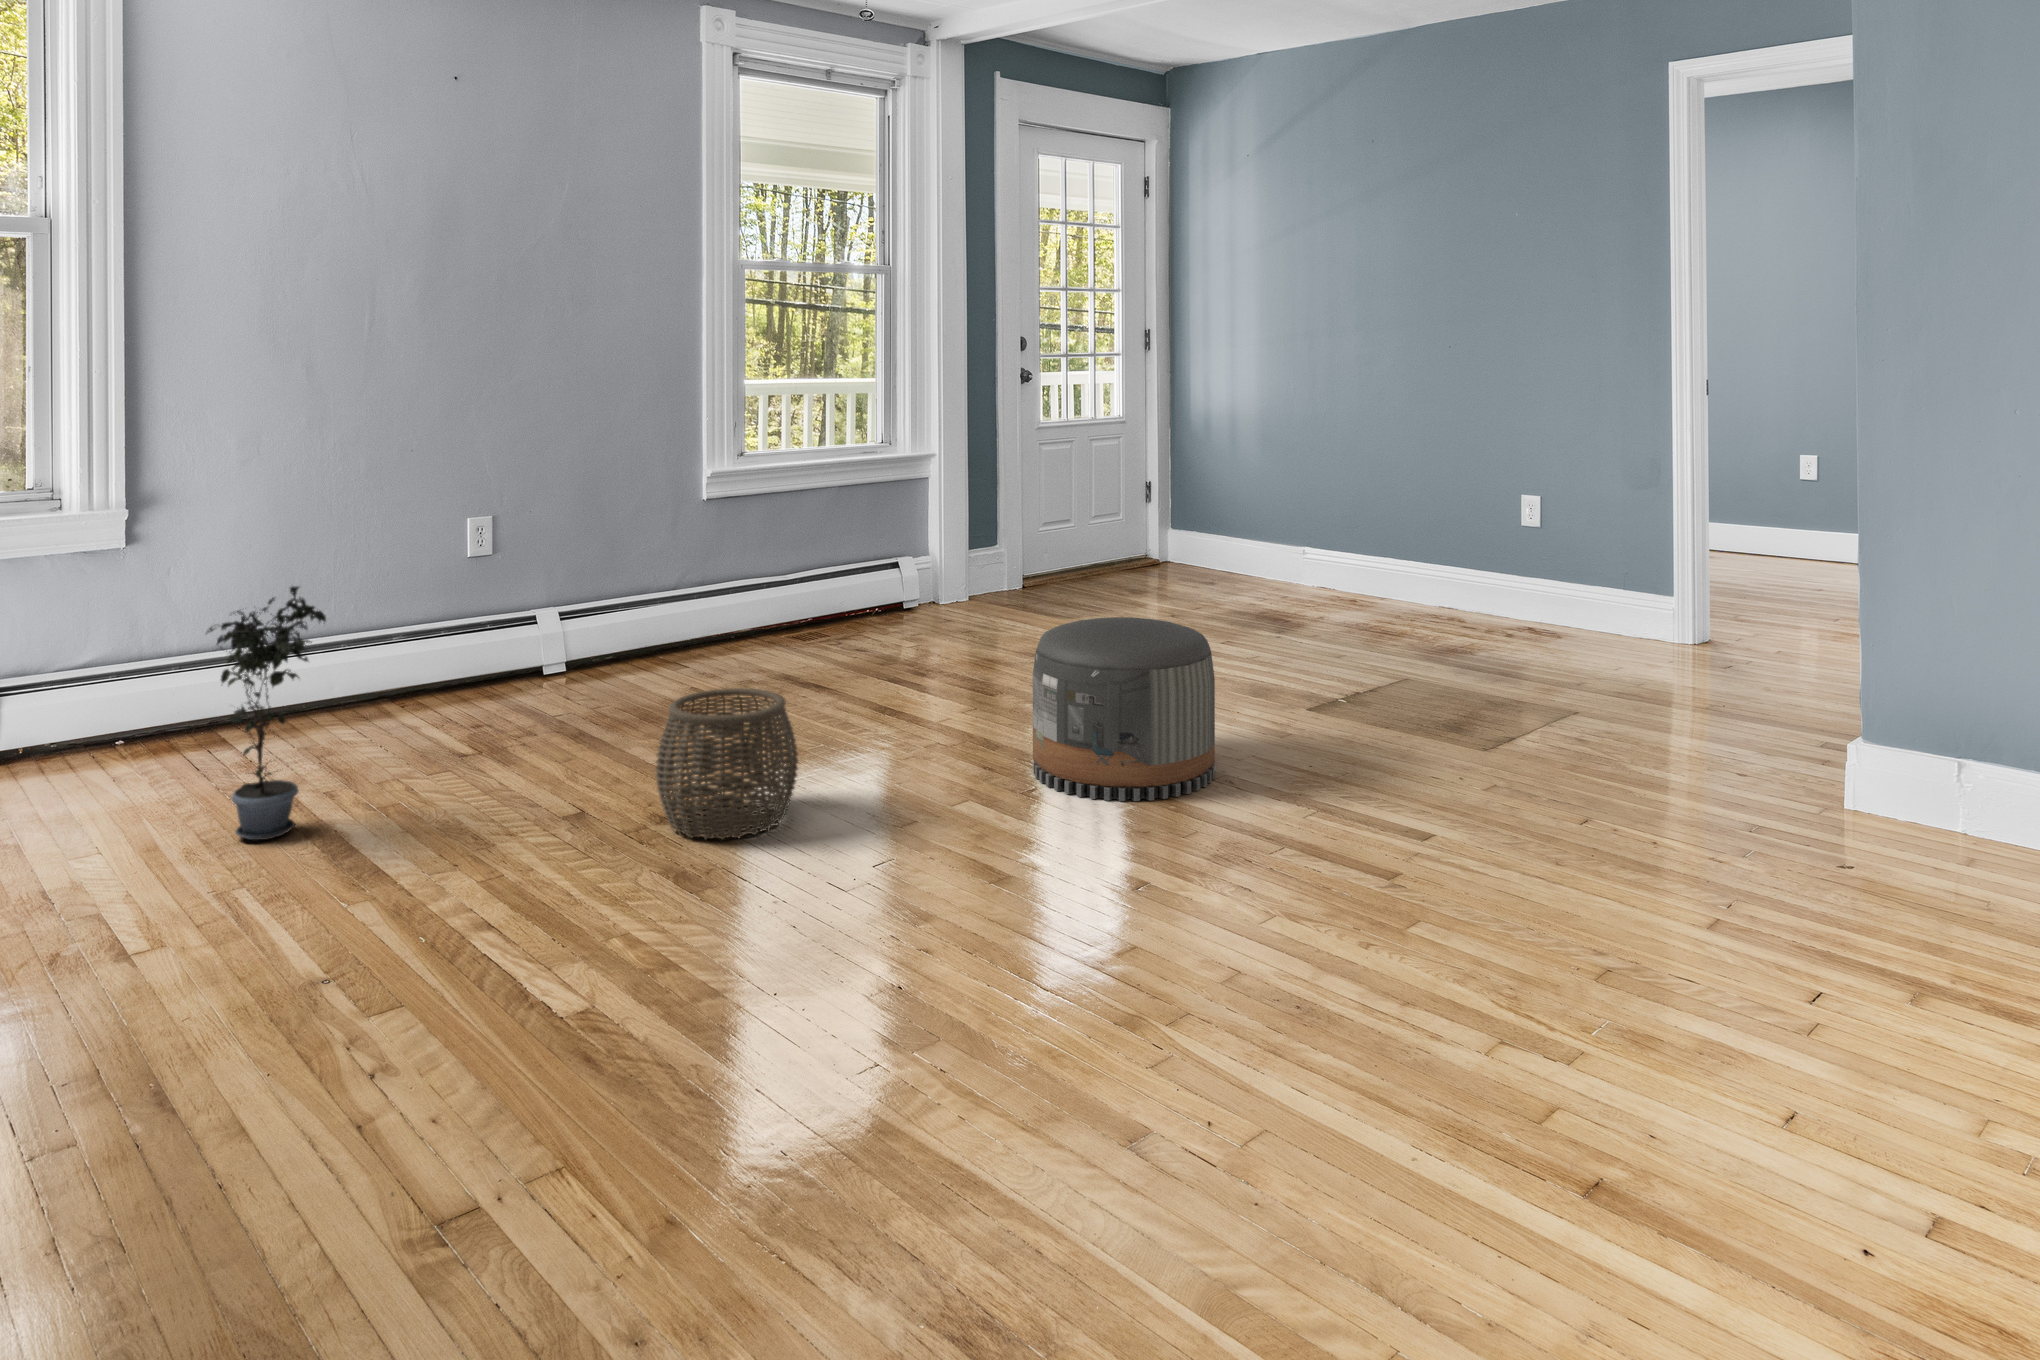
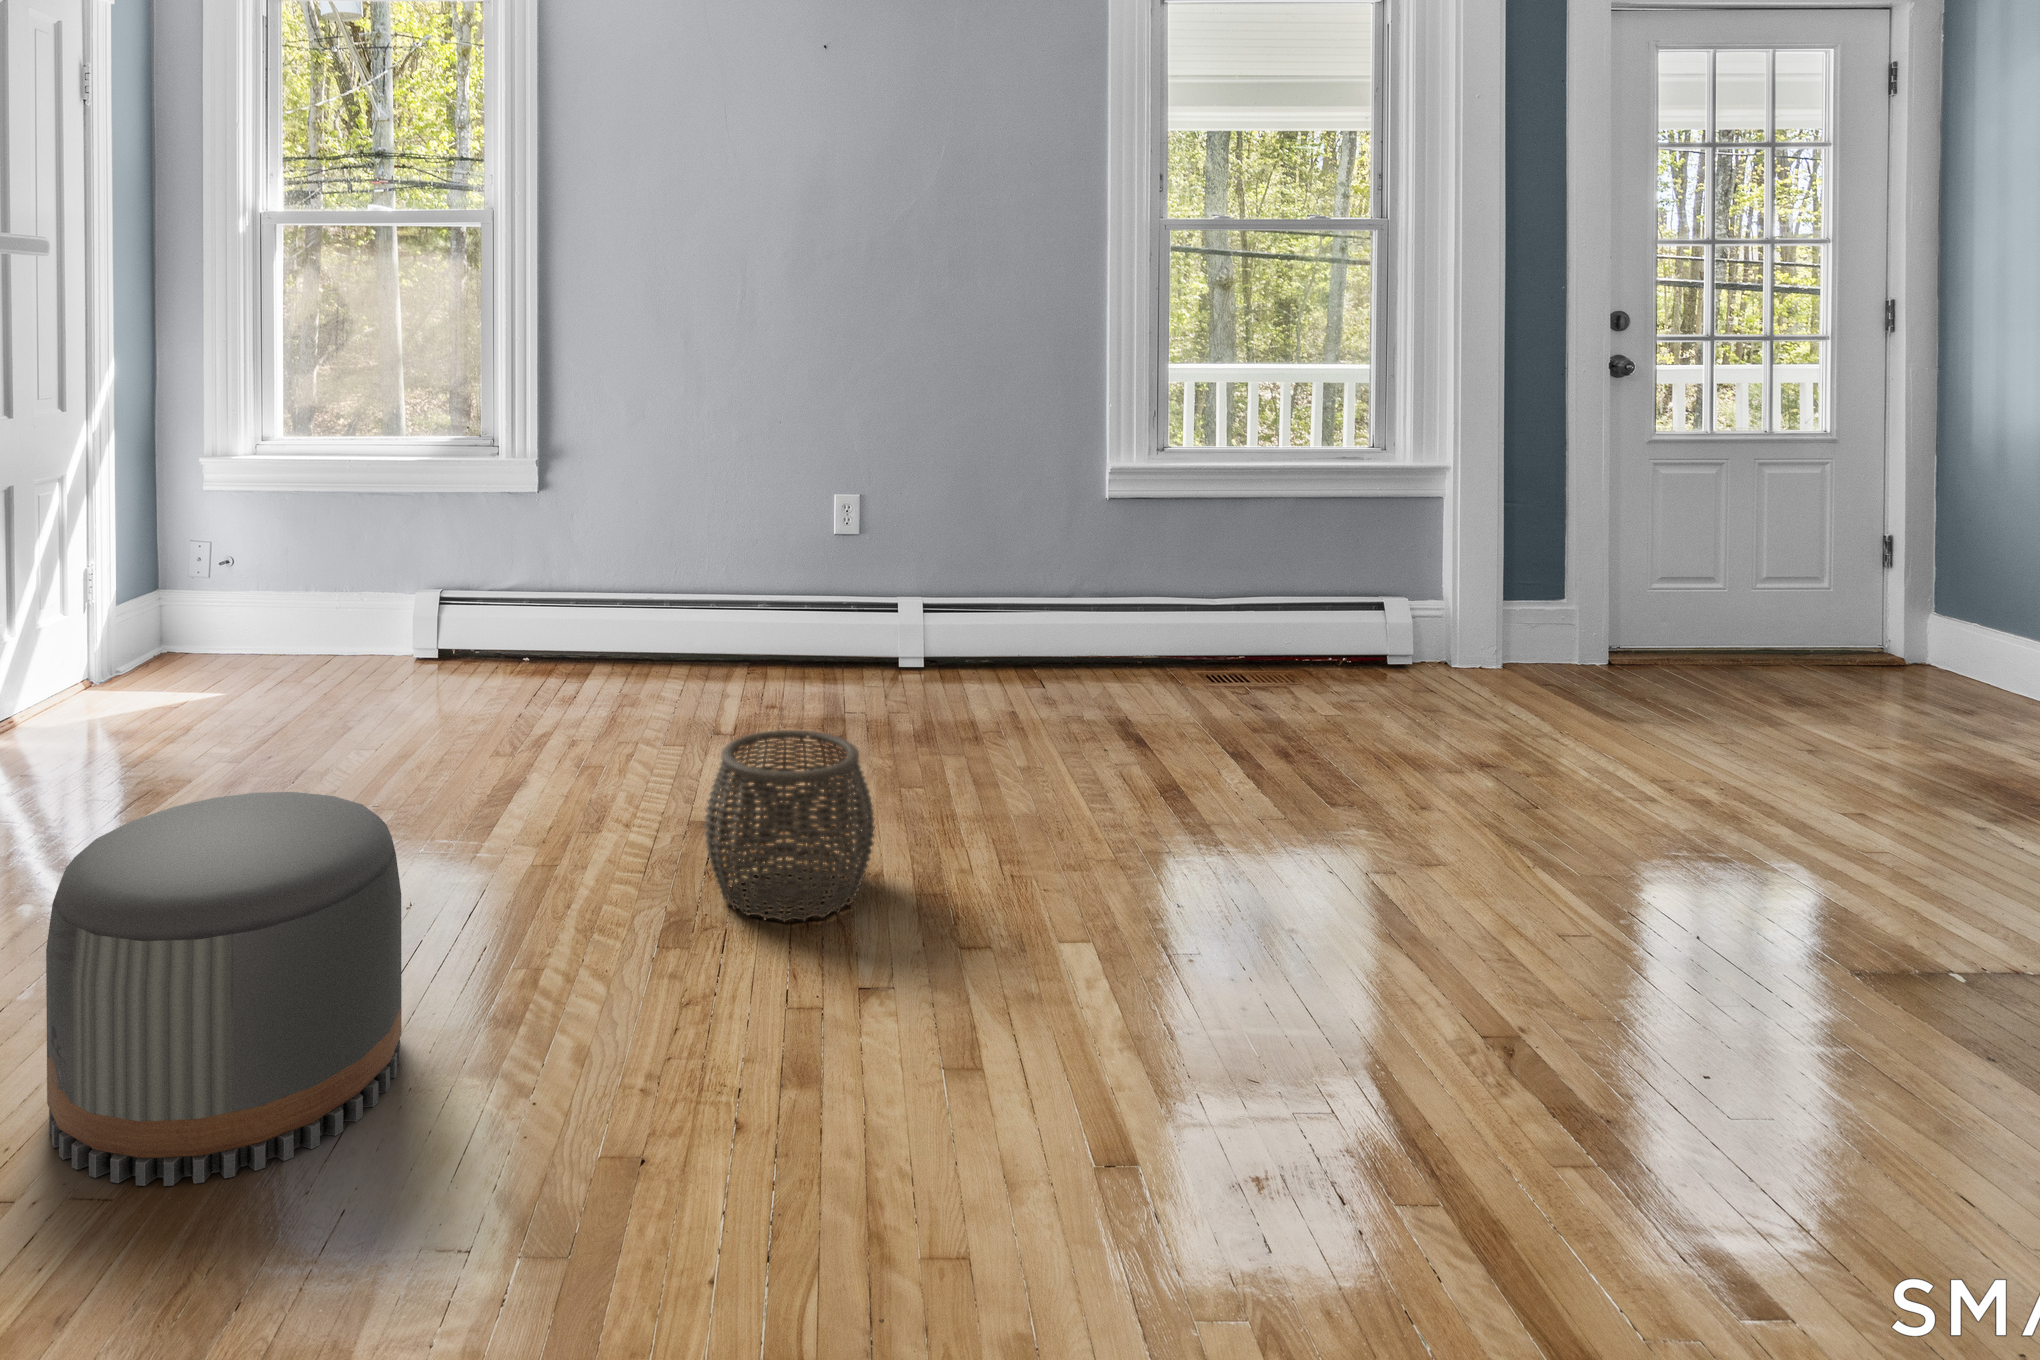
potted plant: present [207,586,326,841] -> none [406,545,540,778]
pouf: present [1033,617,1215,801] -> present [46,792,402,1186]

